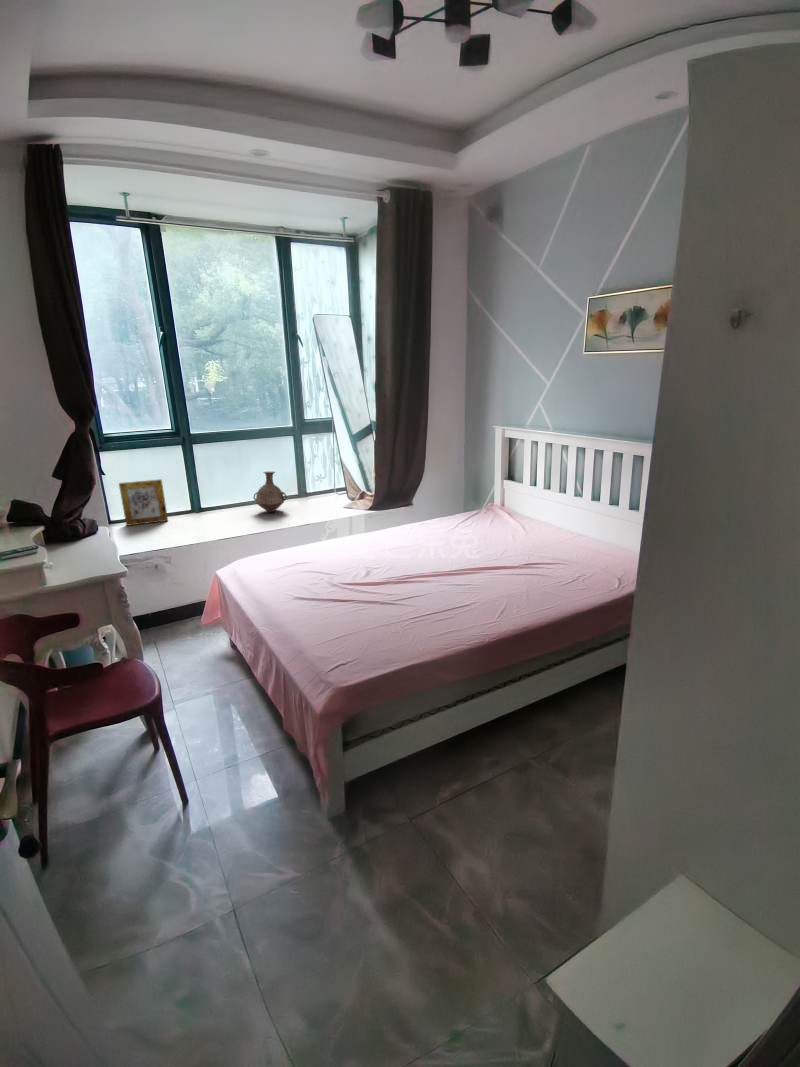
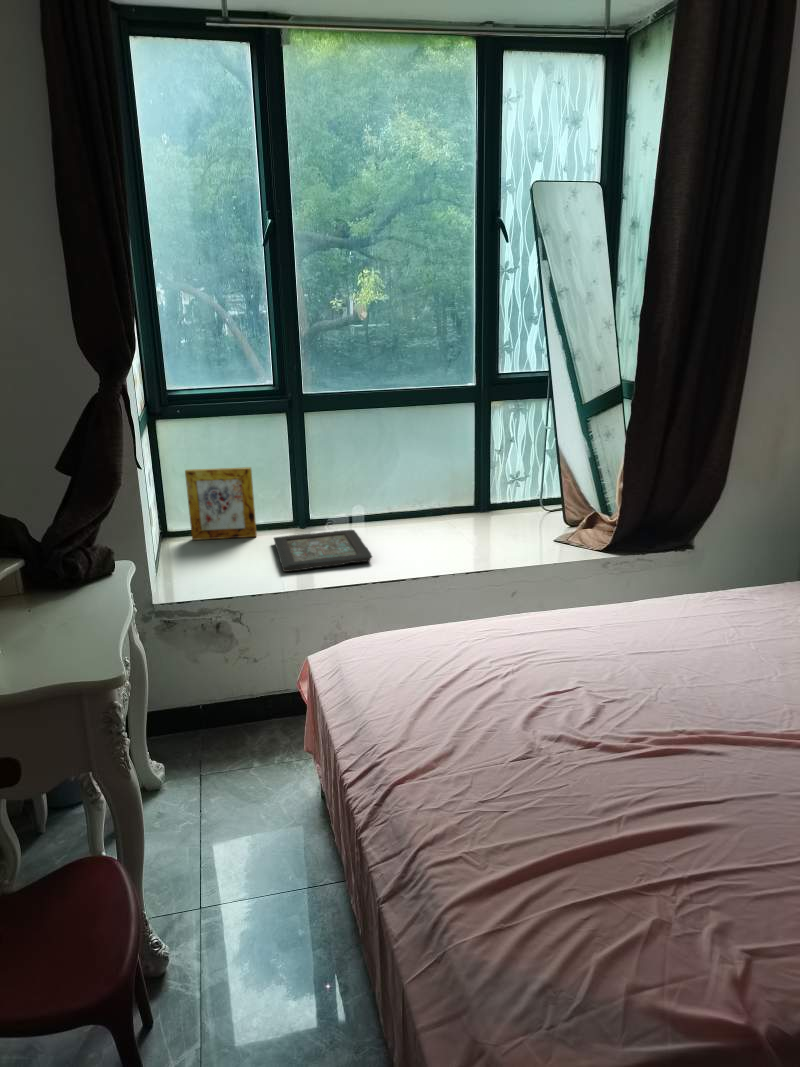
vase: present [254,472,286,512] -> none [397,464,453,537]
decorative tray: none [180,512,244,535] -> present [274,530,372,572]

